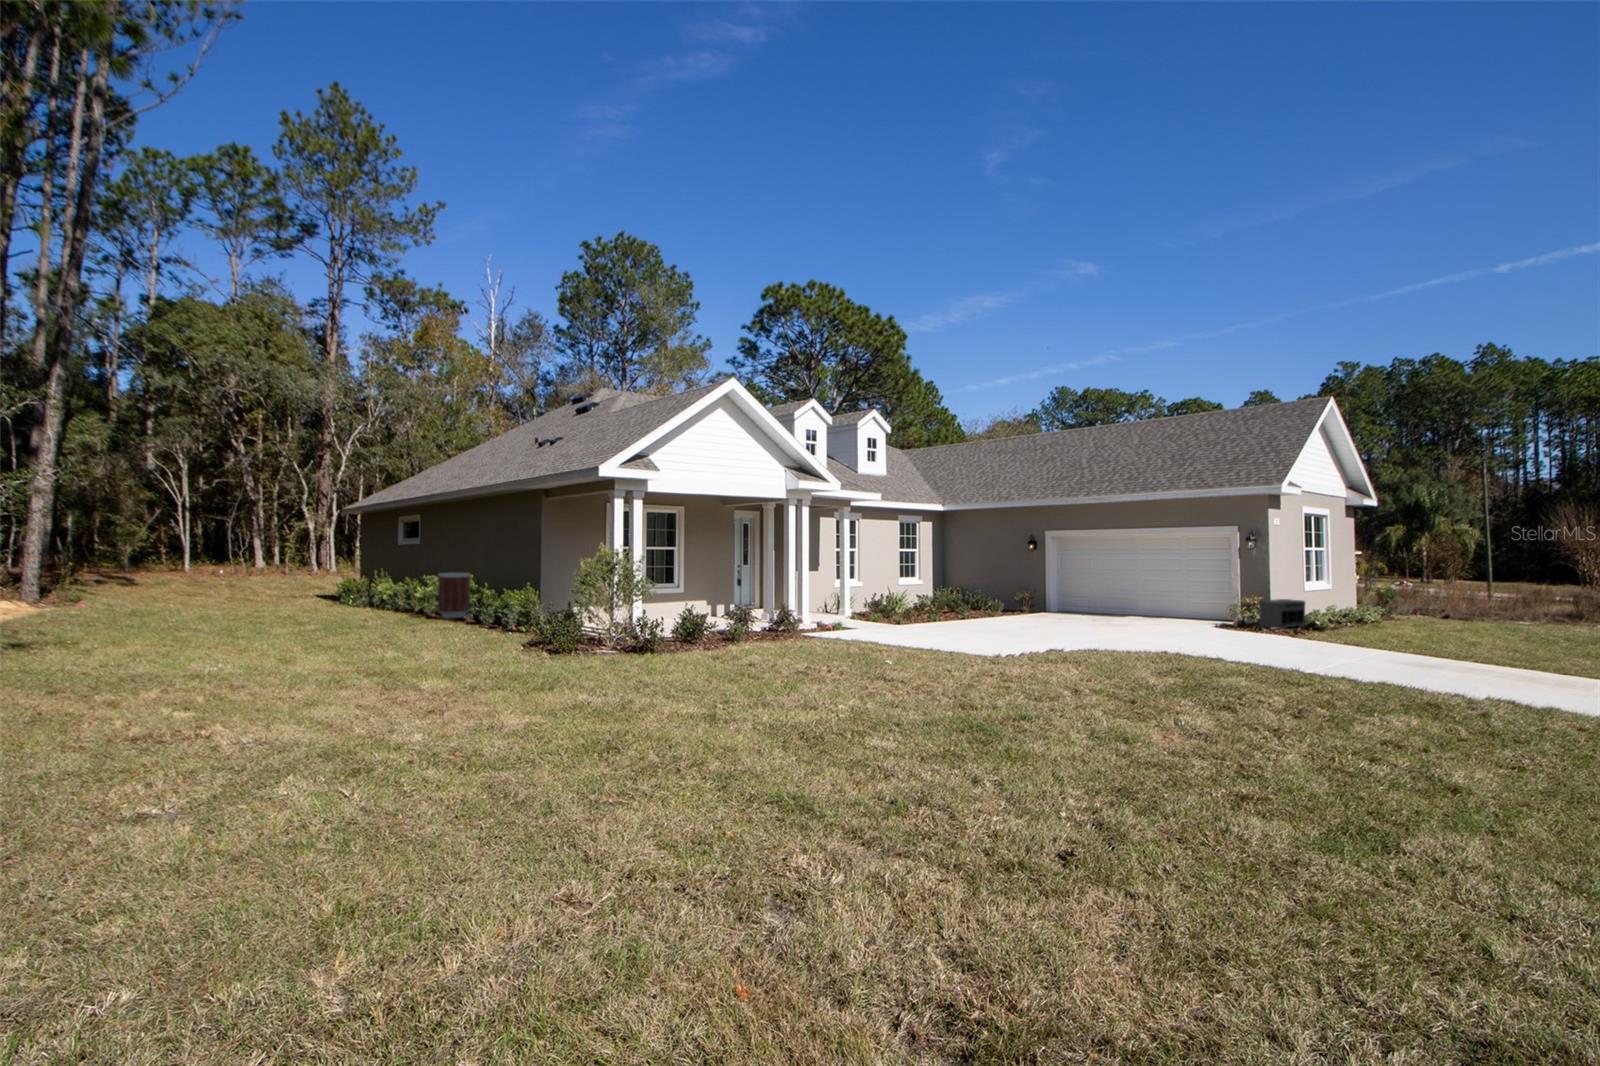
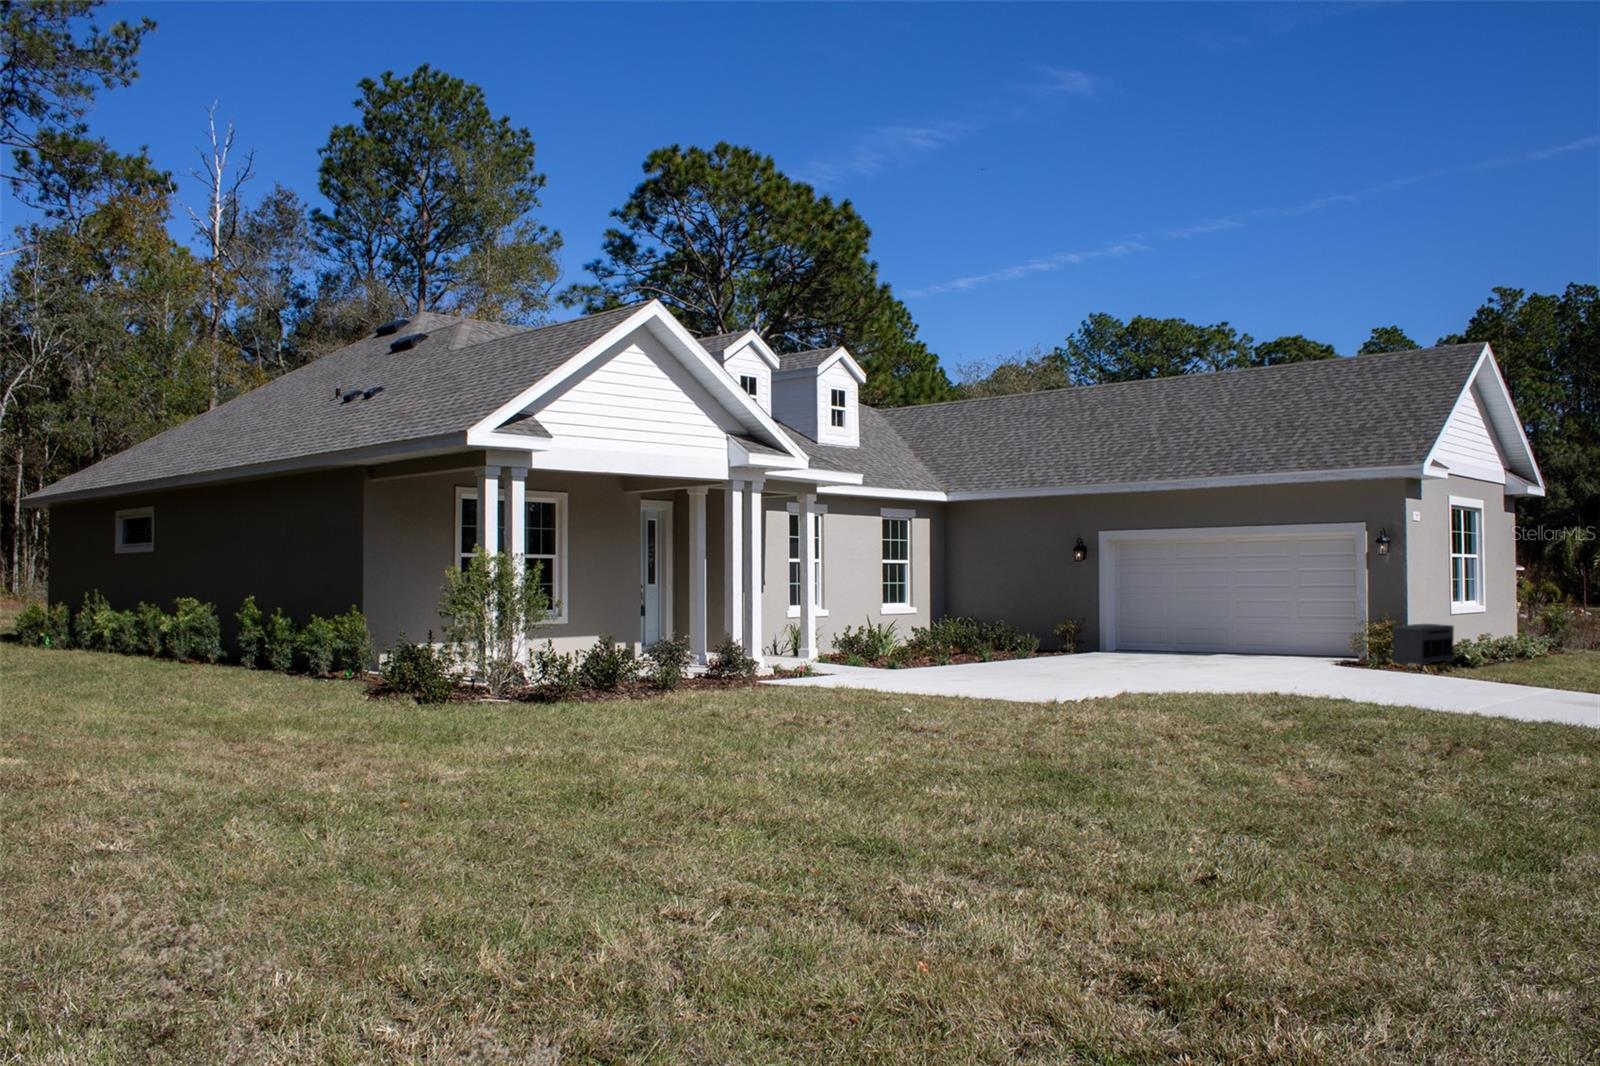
trash can: present [438,573,470,618] -> none [199,598,247,667]

